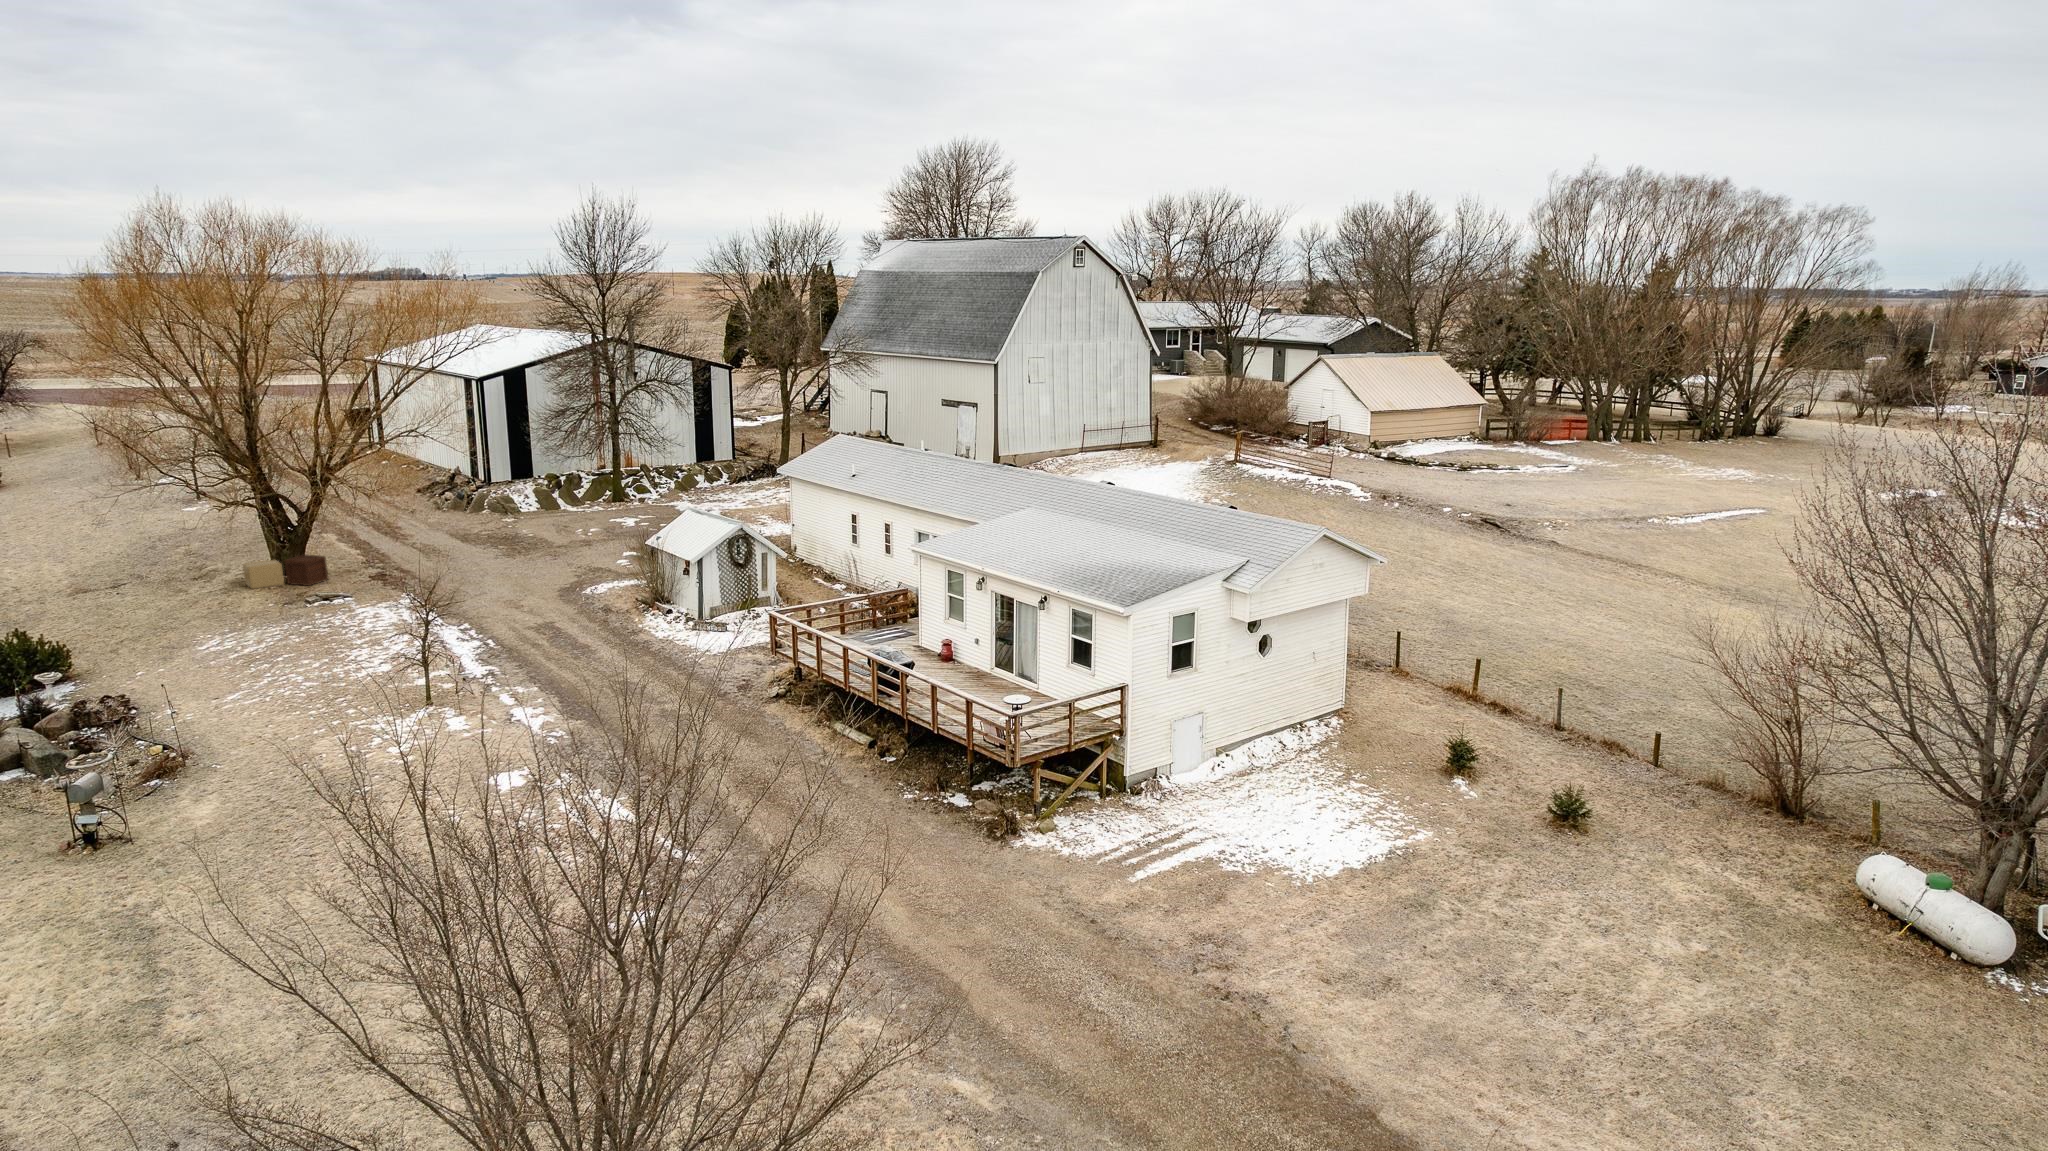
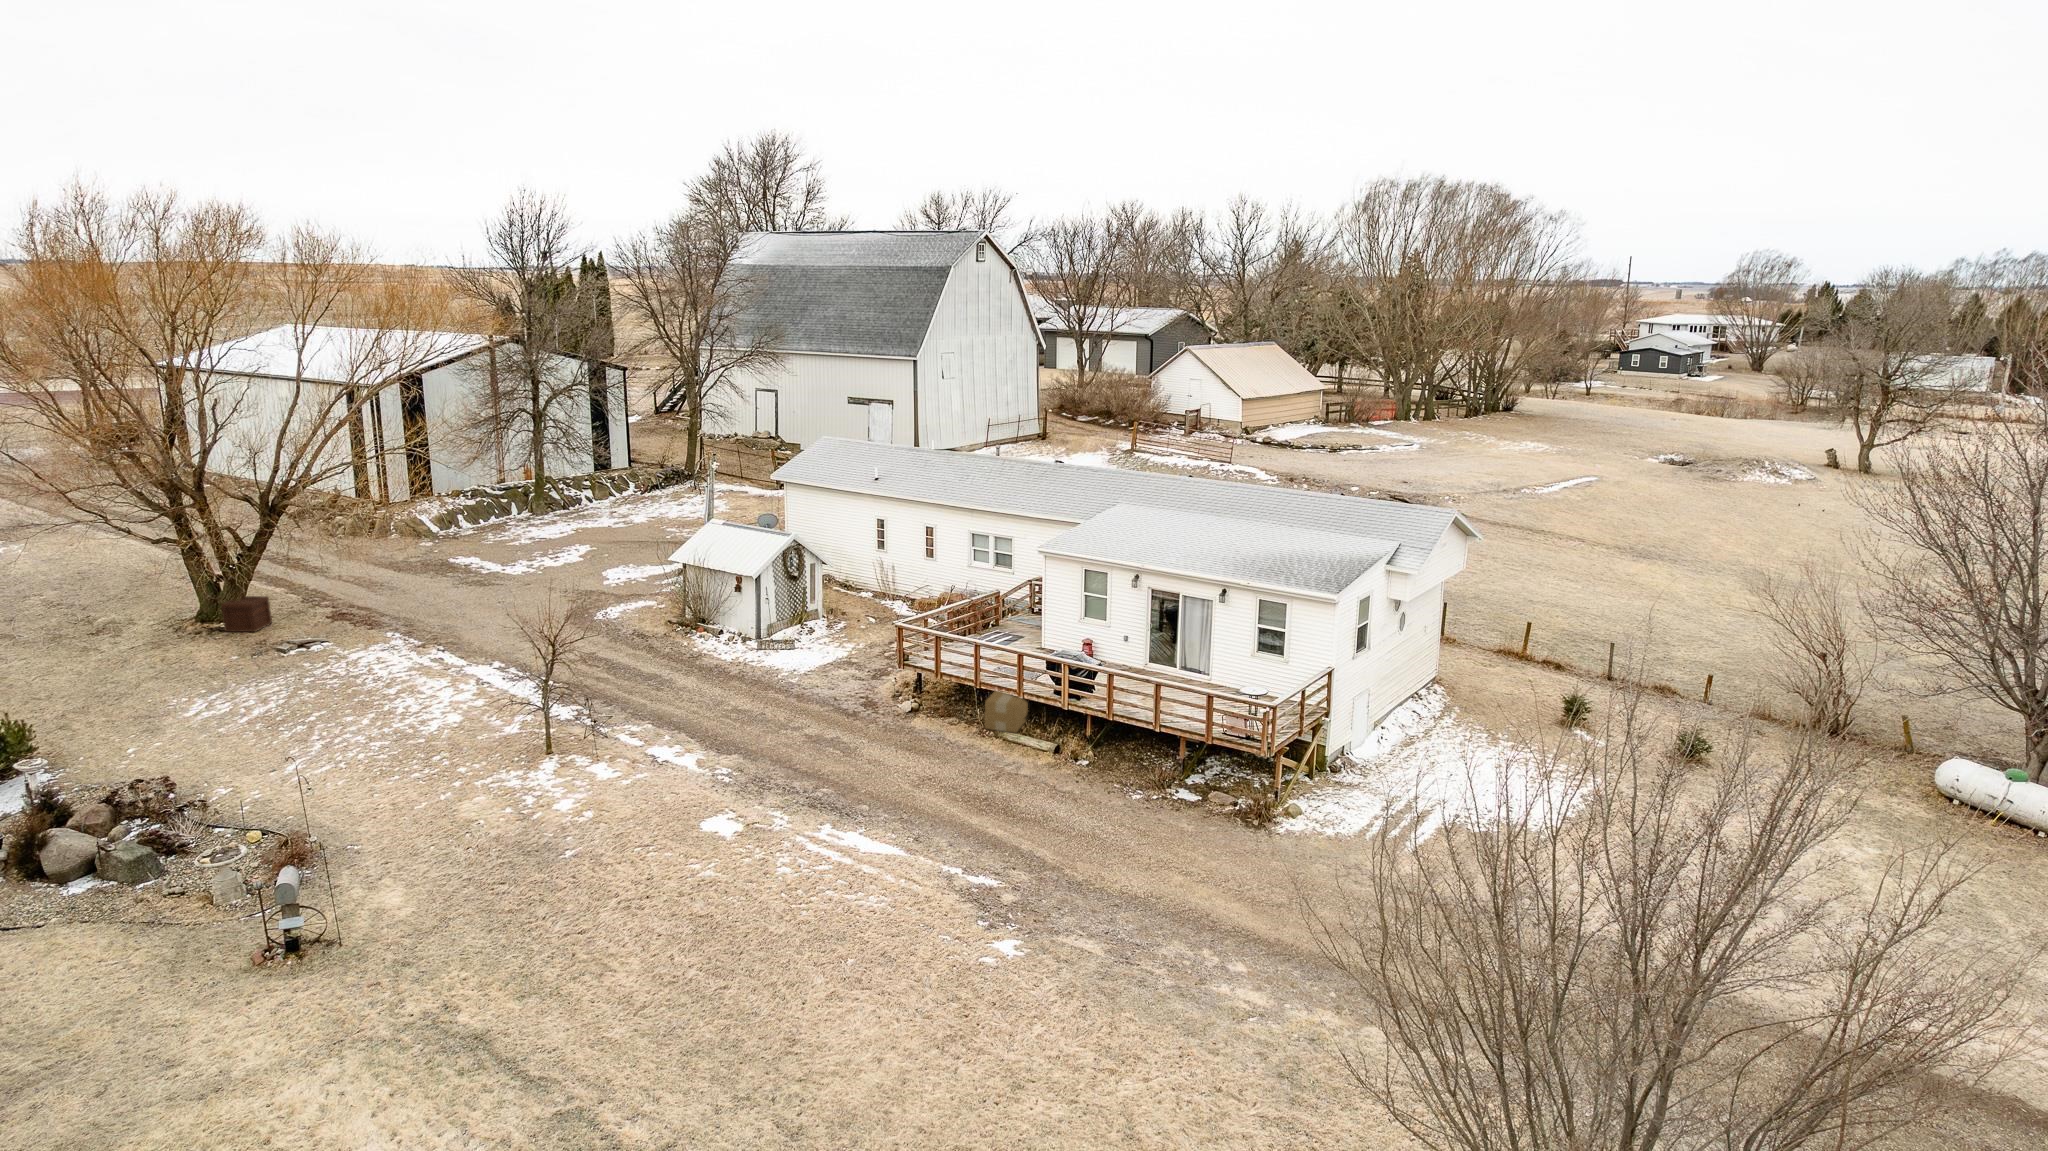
cardboard box: present [243,560,284,589] -> present [985,691,1028,733]

